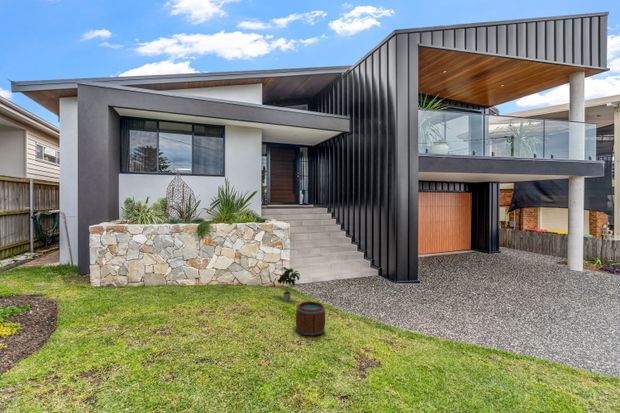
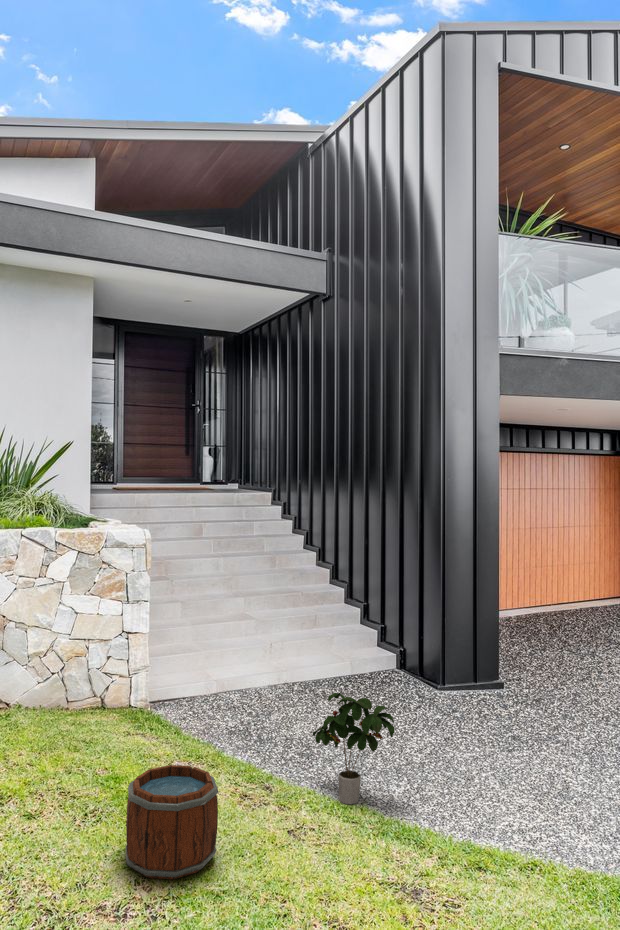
potted plant: present [277,267,300,302] -> present [313,692,394,804]

